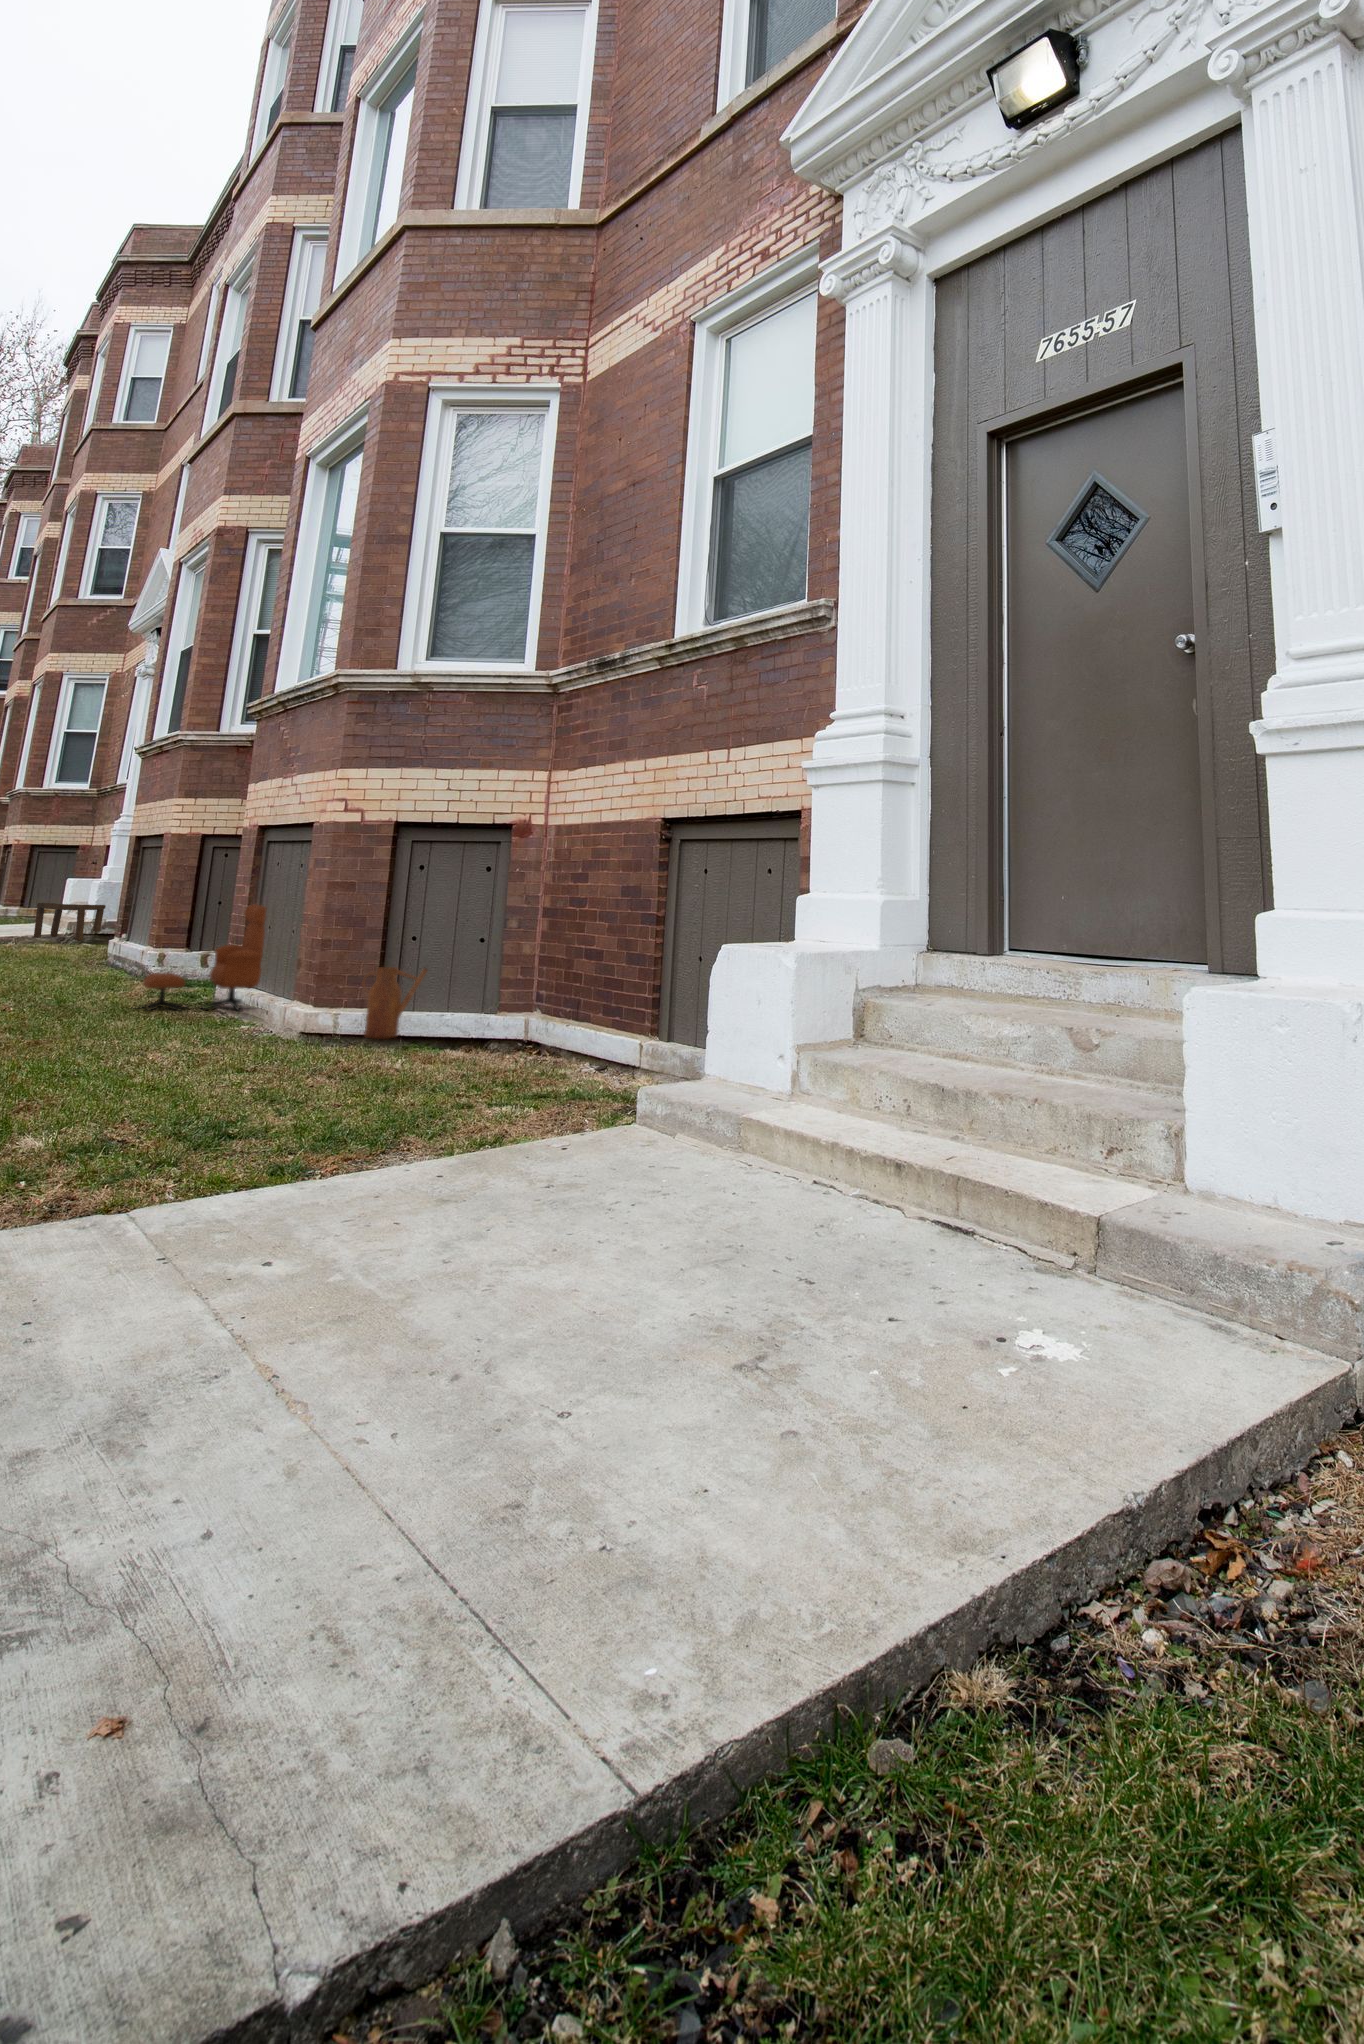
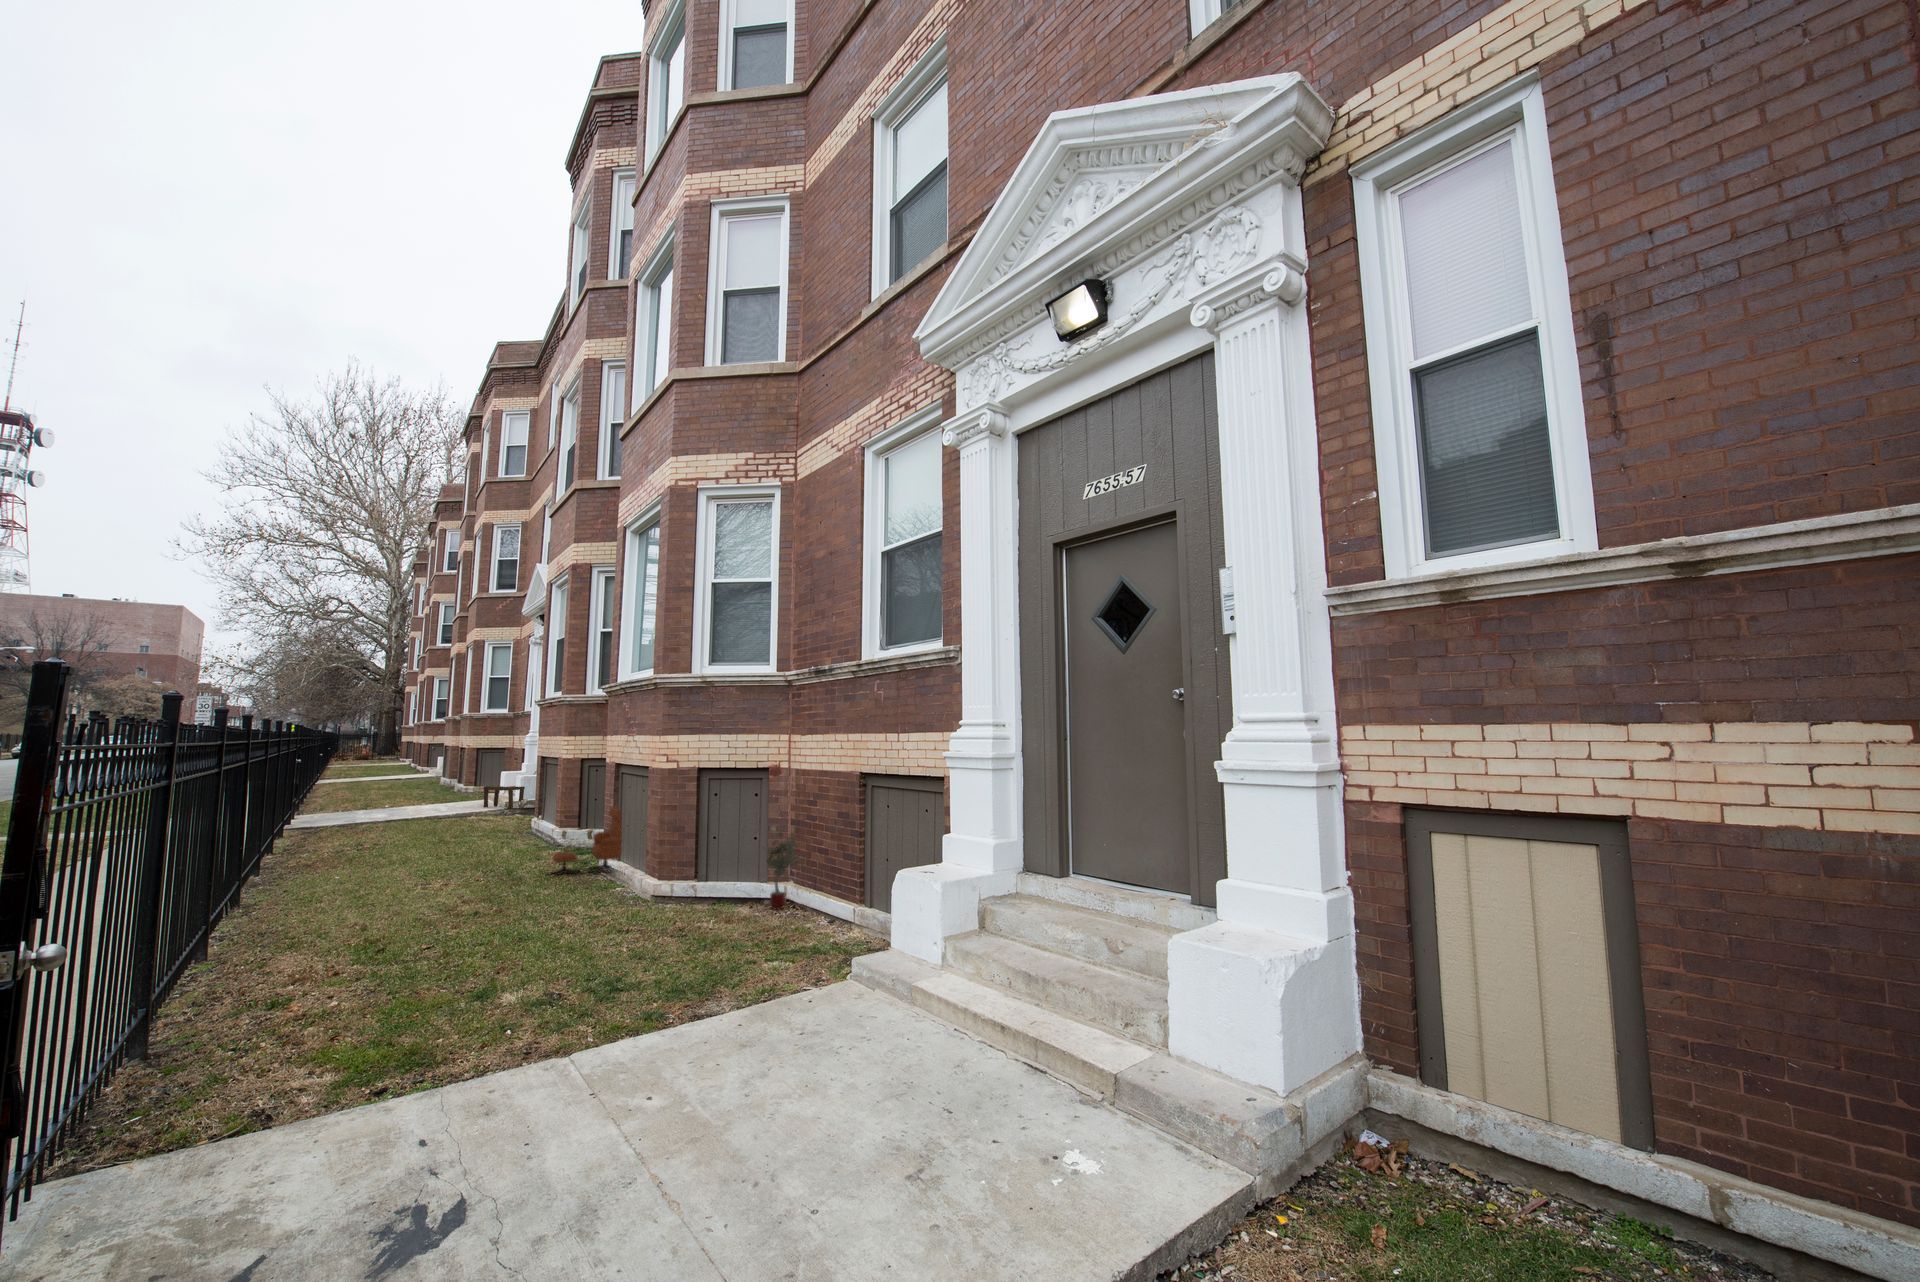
potted tree: none [499,922,571,1057] -> present [766,829,808,910]
watering can: present [363,967,427,1039] -> none [683,852,722,896]

